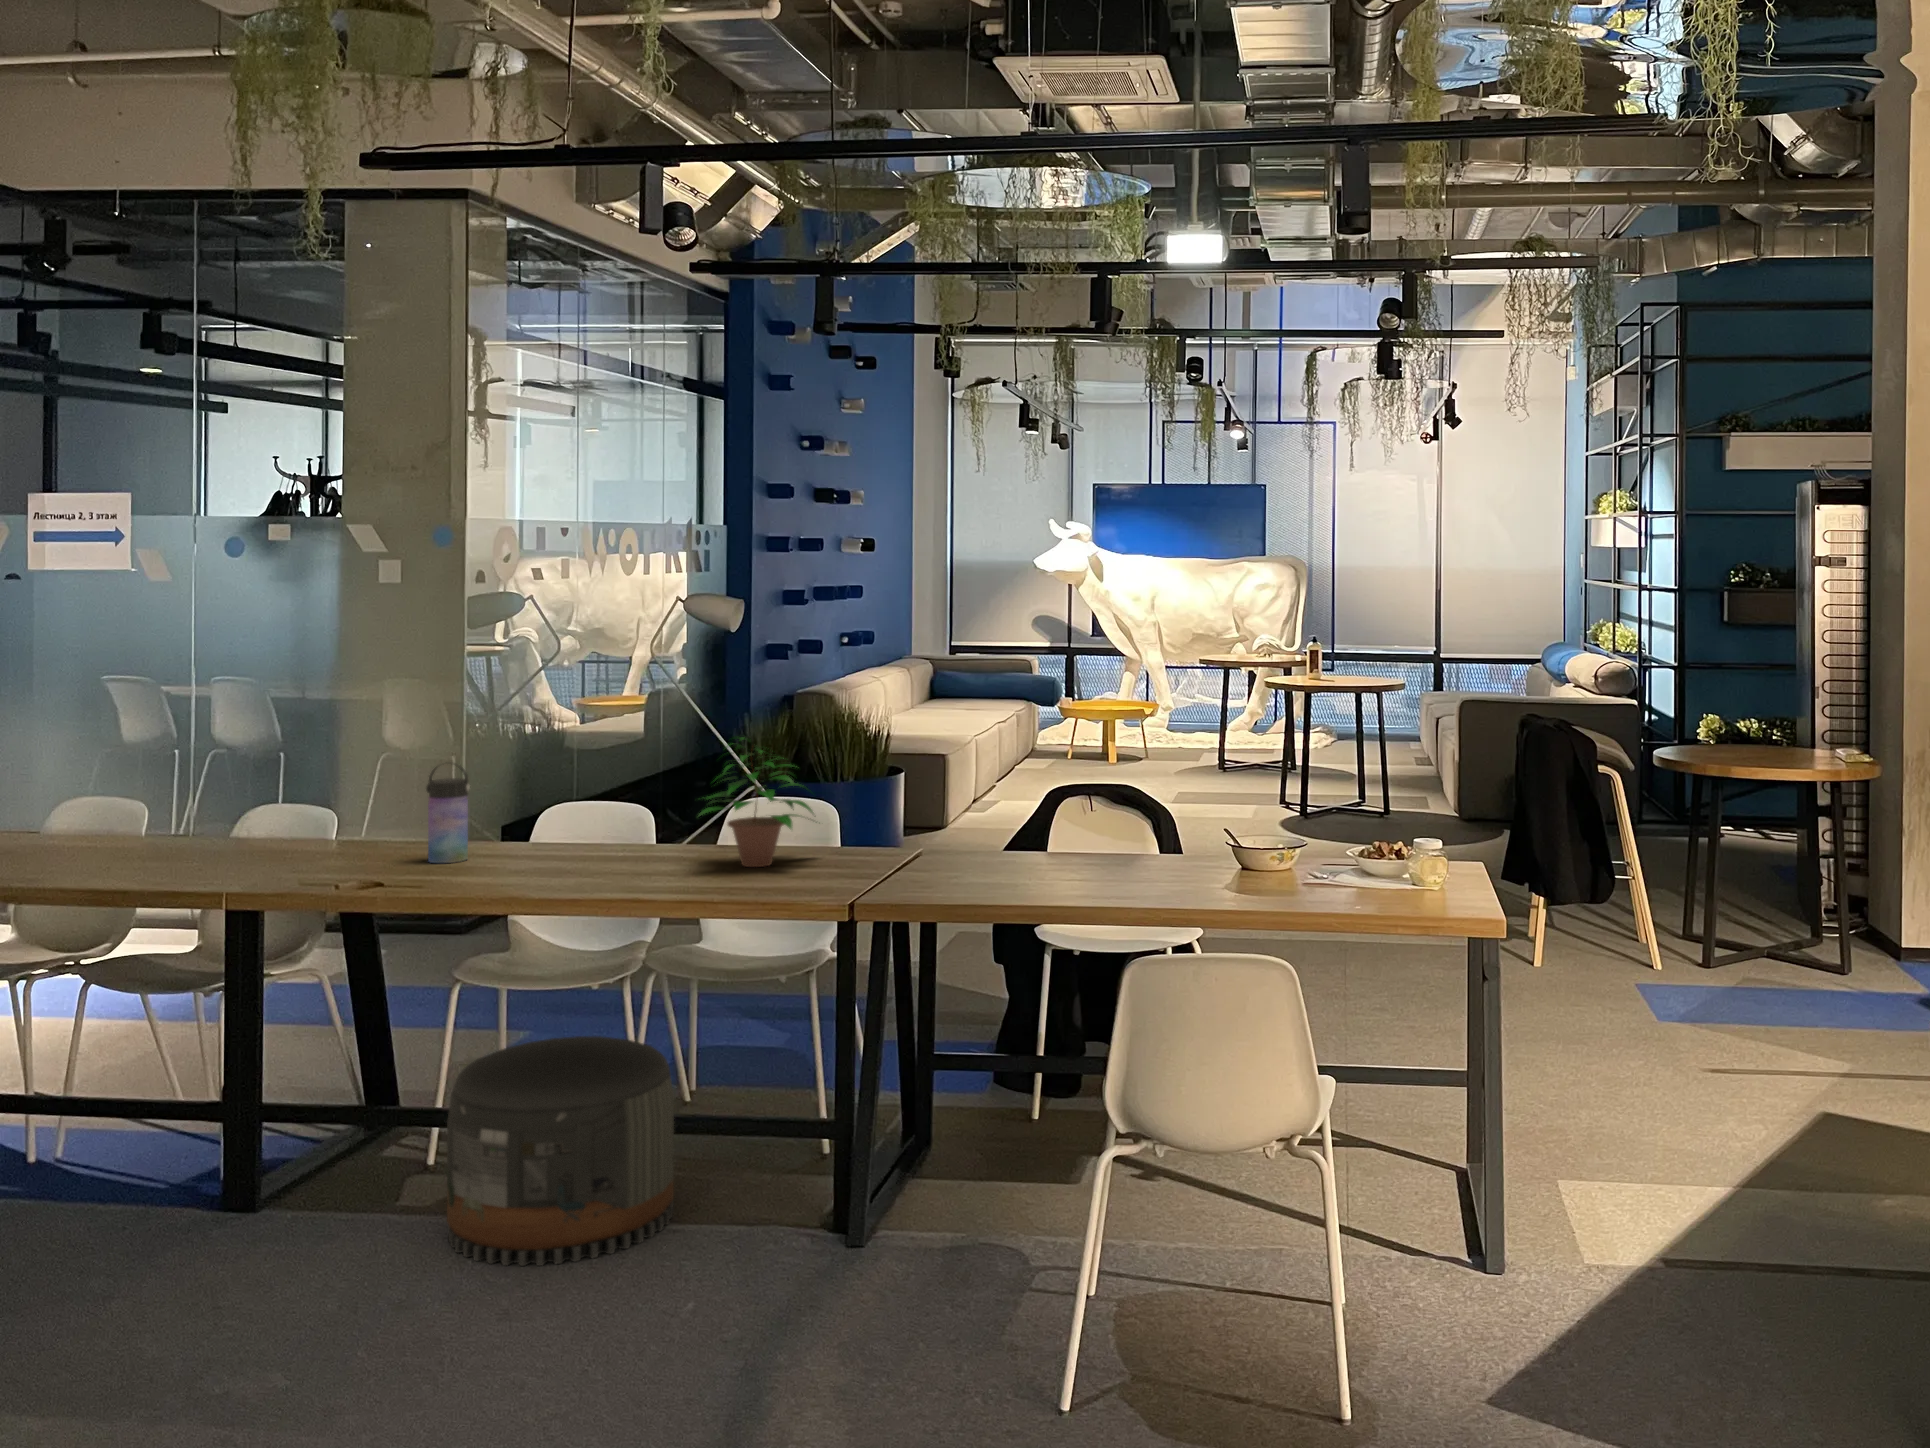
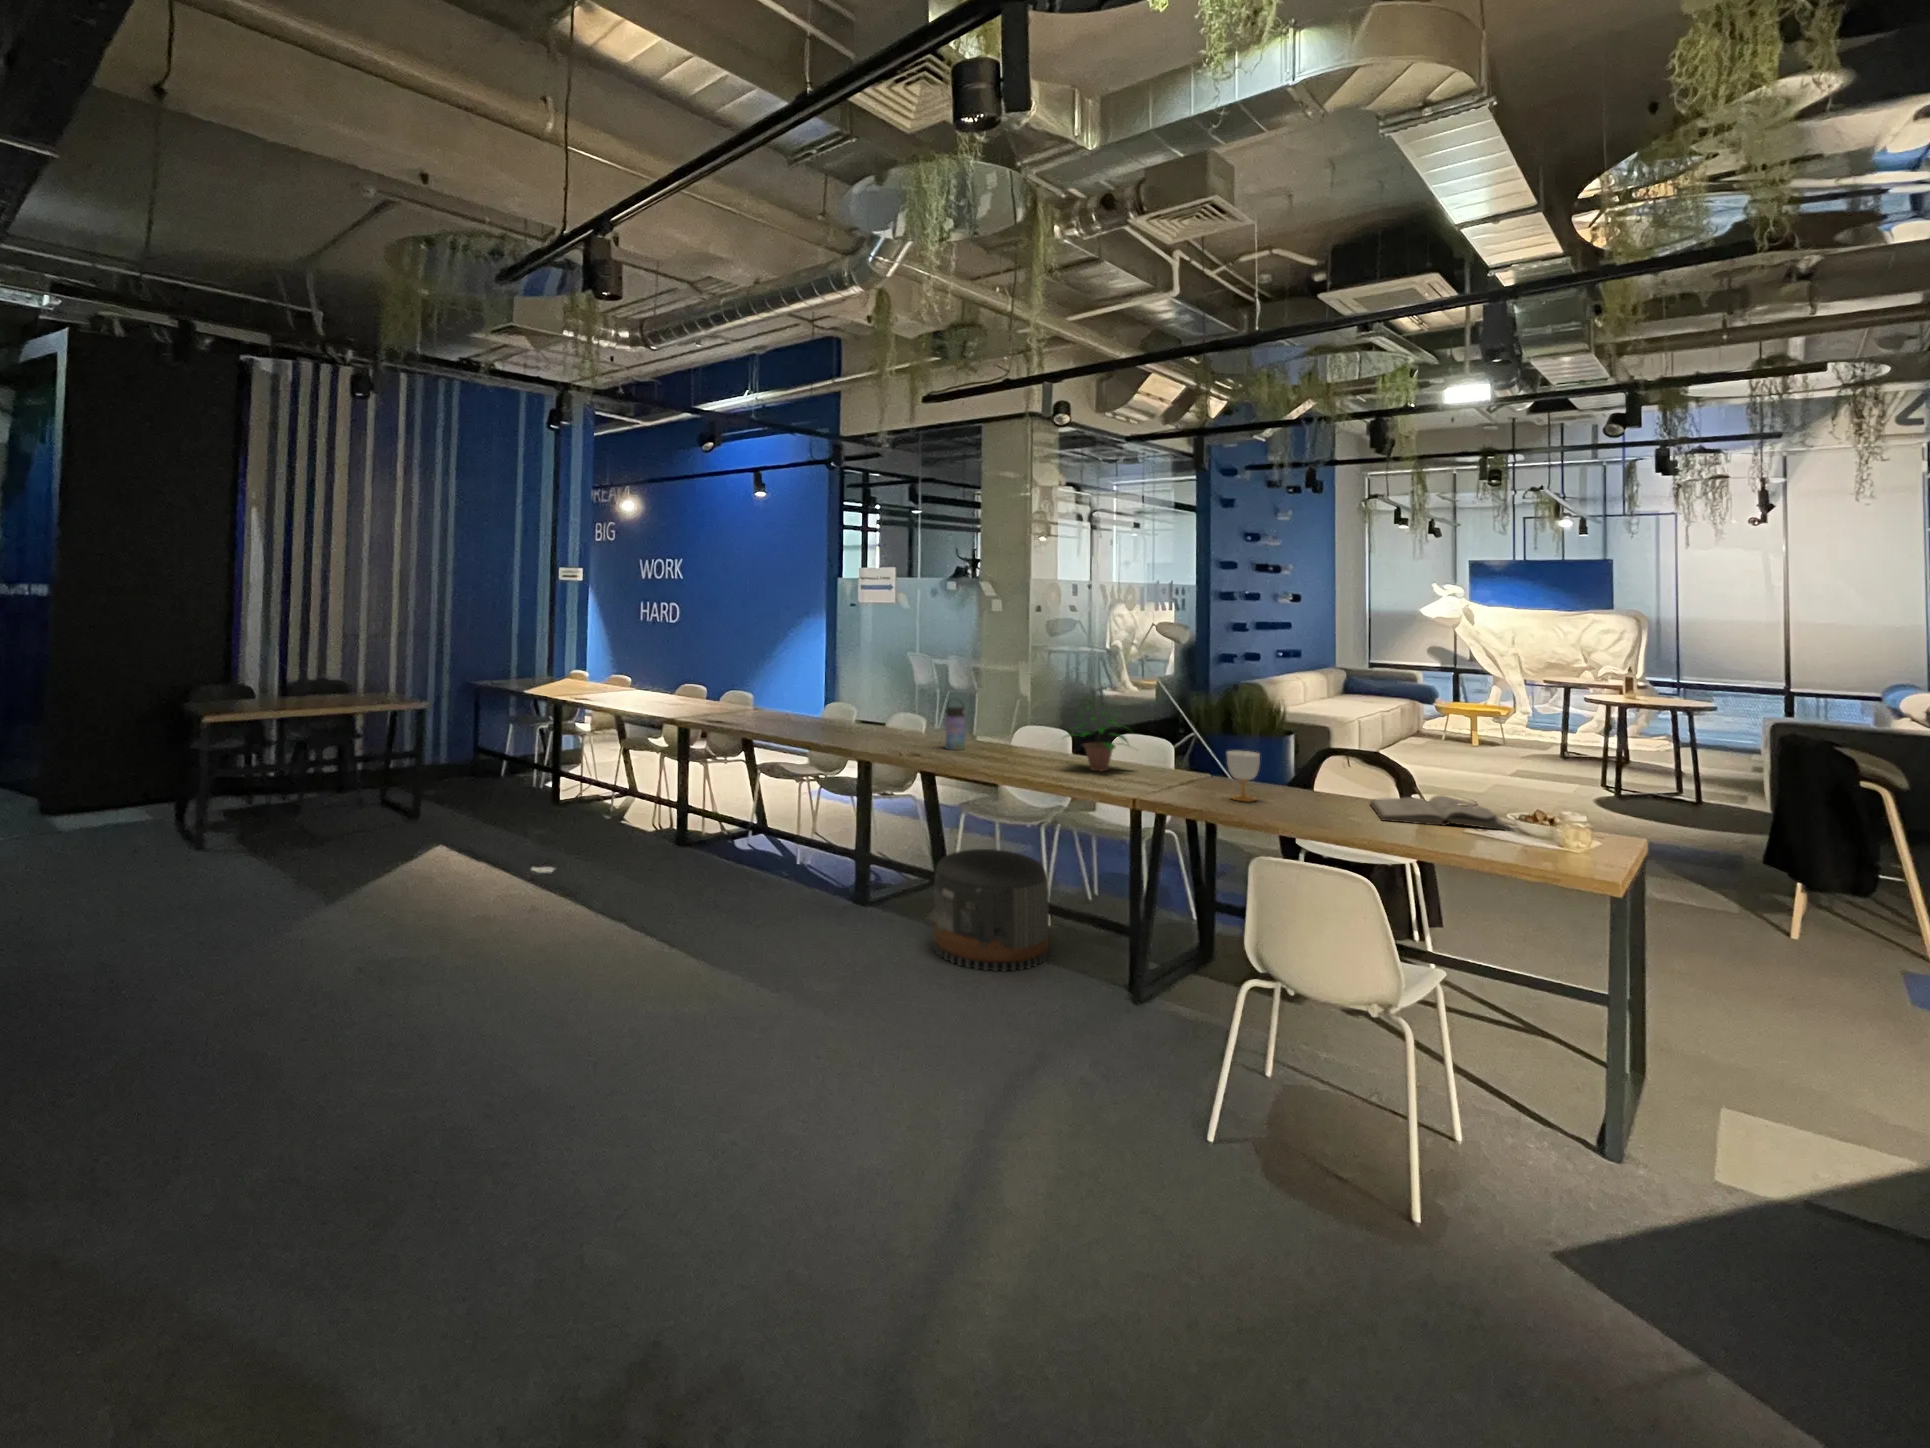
cup: none [998,804,1048,884] -> present [1227,751,1260,802]
book: none [1186,837,1378,884] -> present [1370,795,1514,832]

